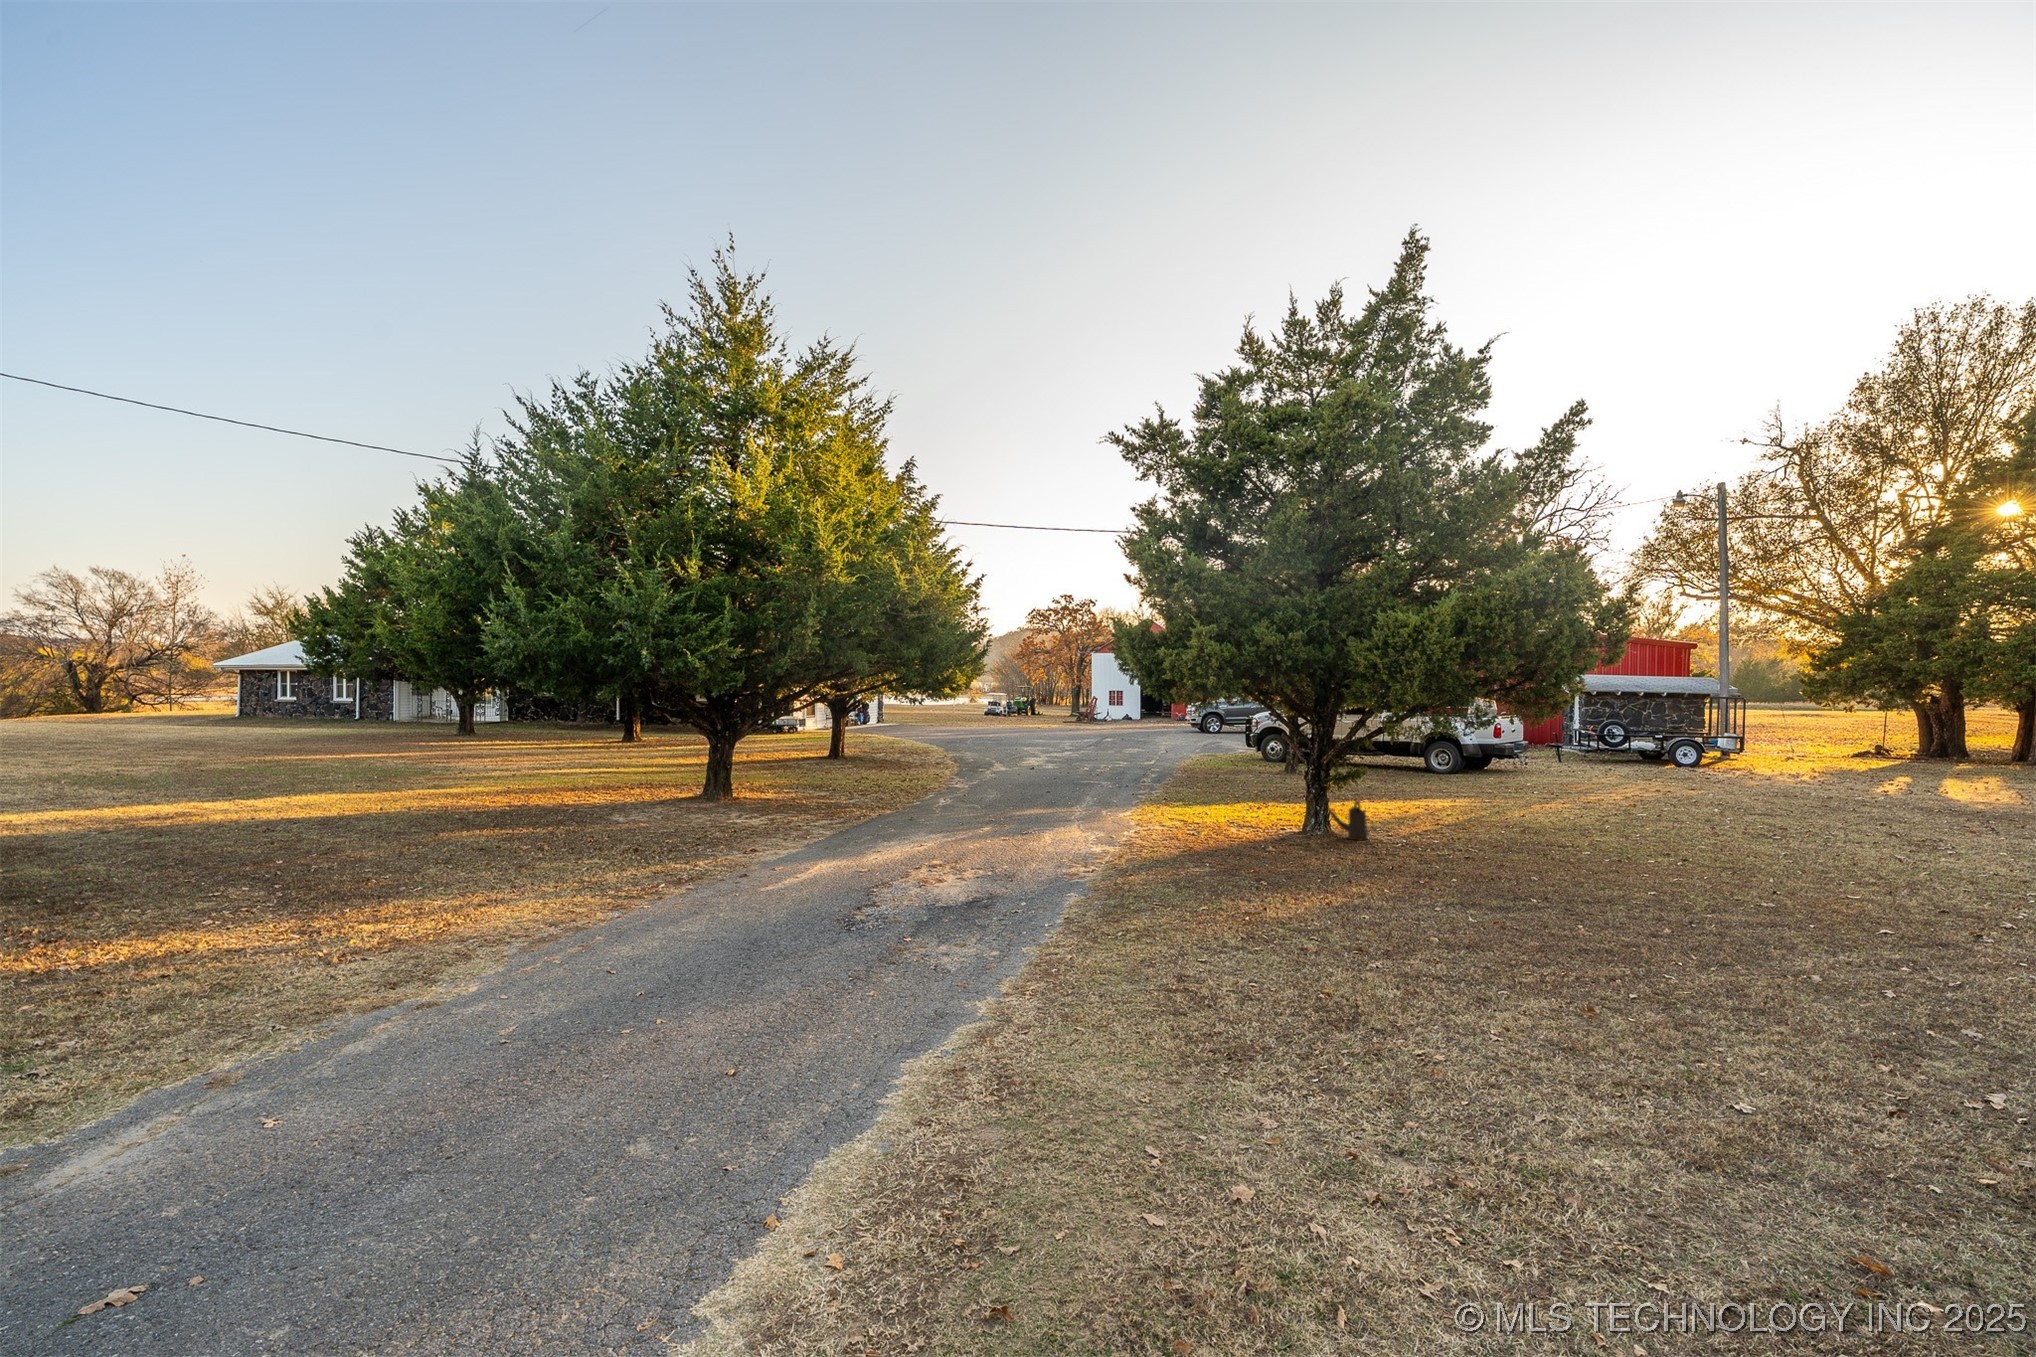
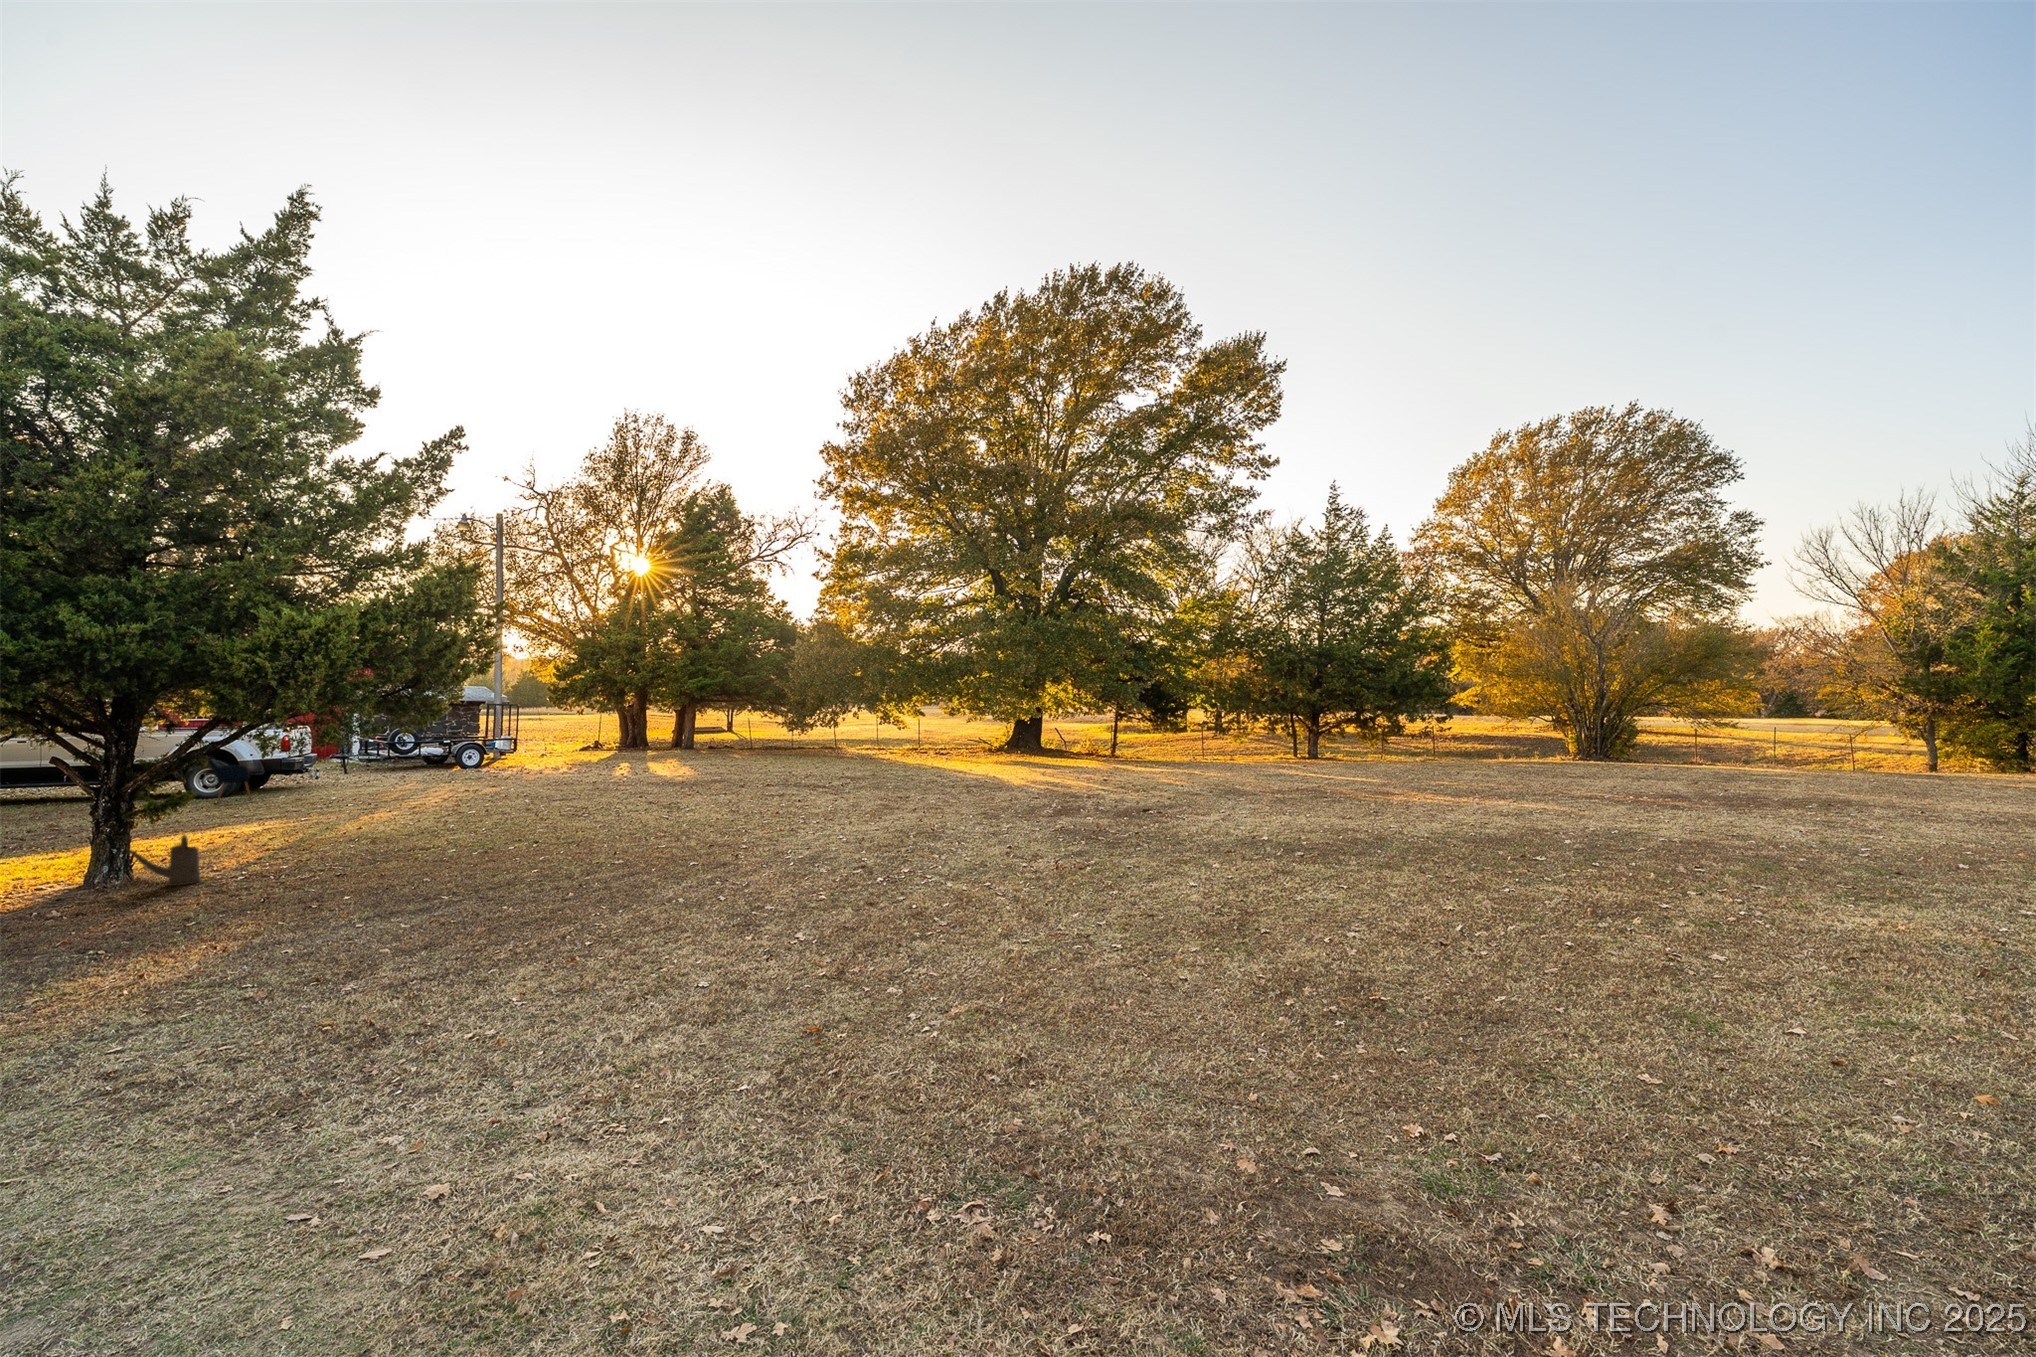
chair: none [1431,737,1463,779] -> present [208,759,252,804]

